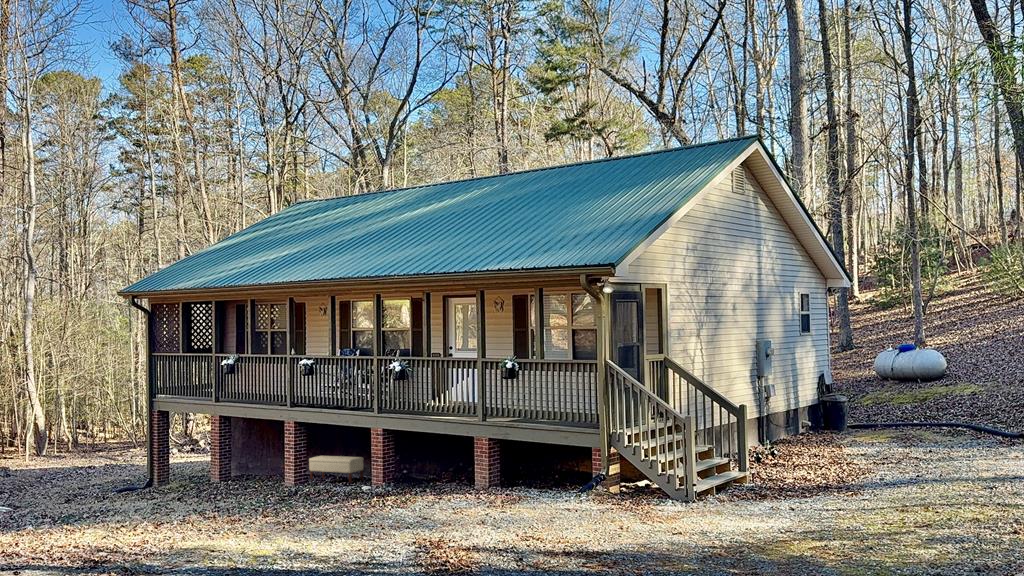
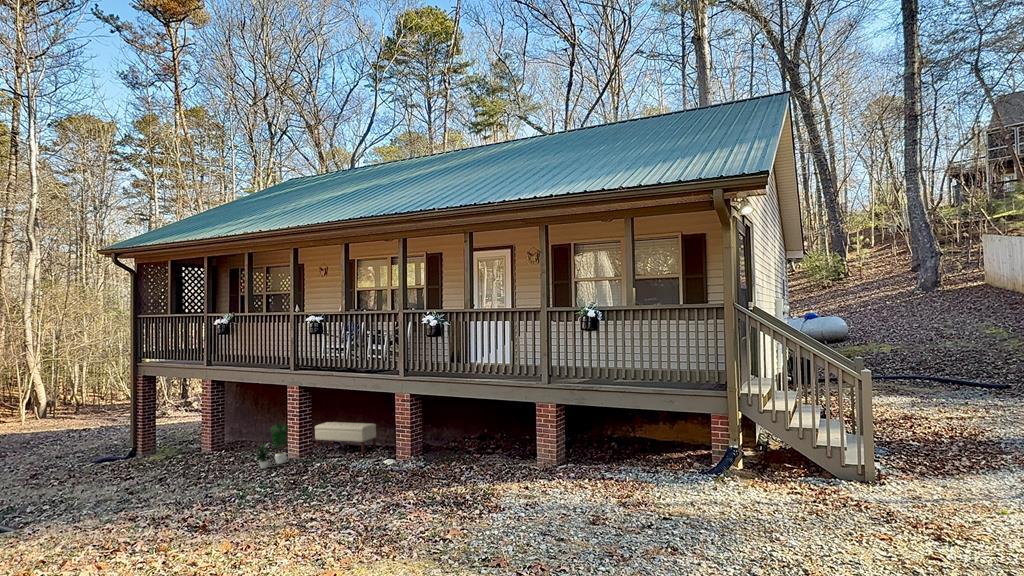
potted plant: none [254,452,286,494] -> present [256,423,288,469]

